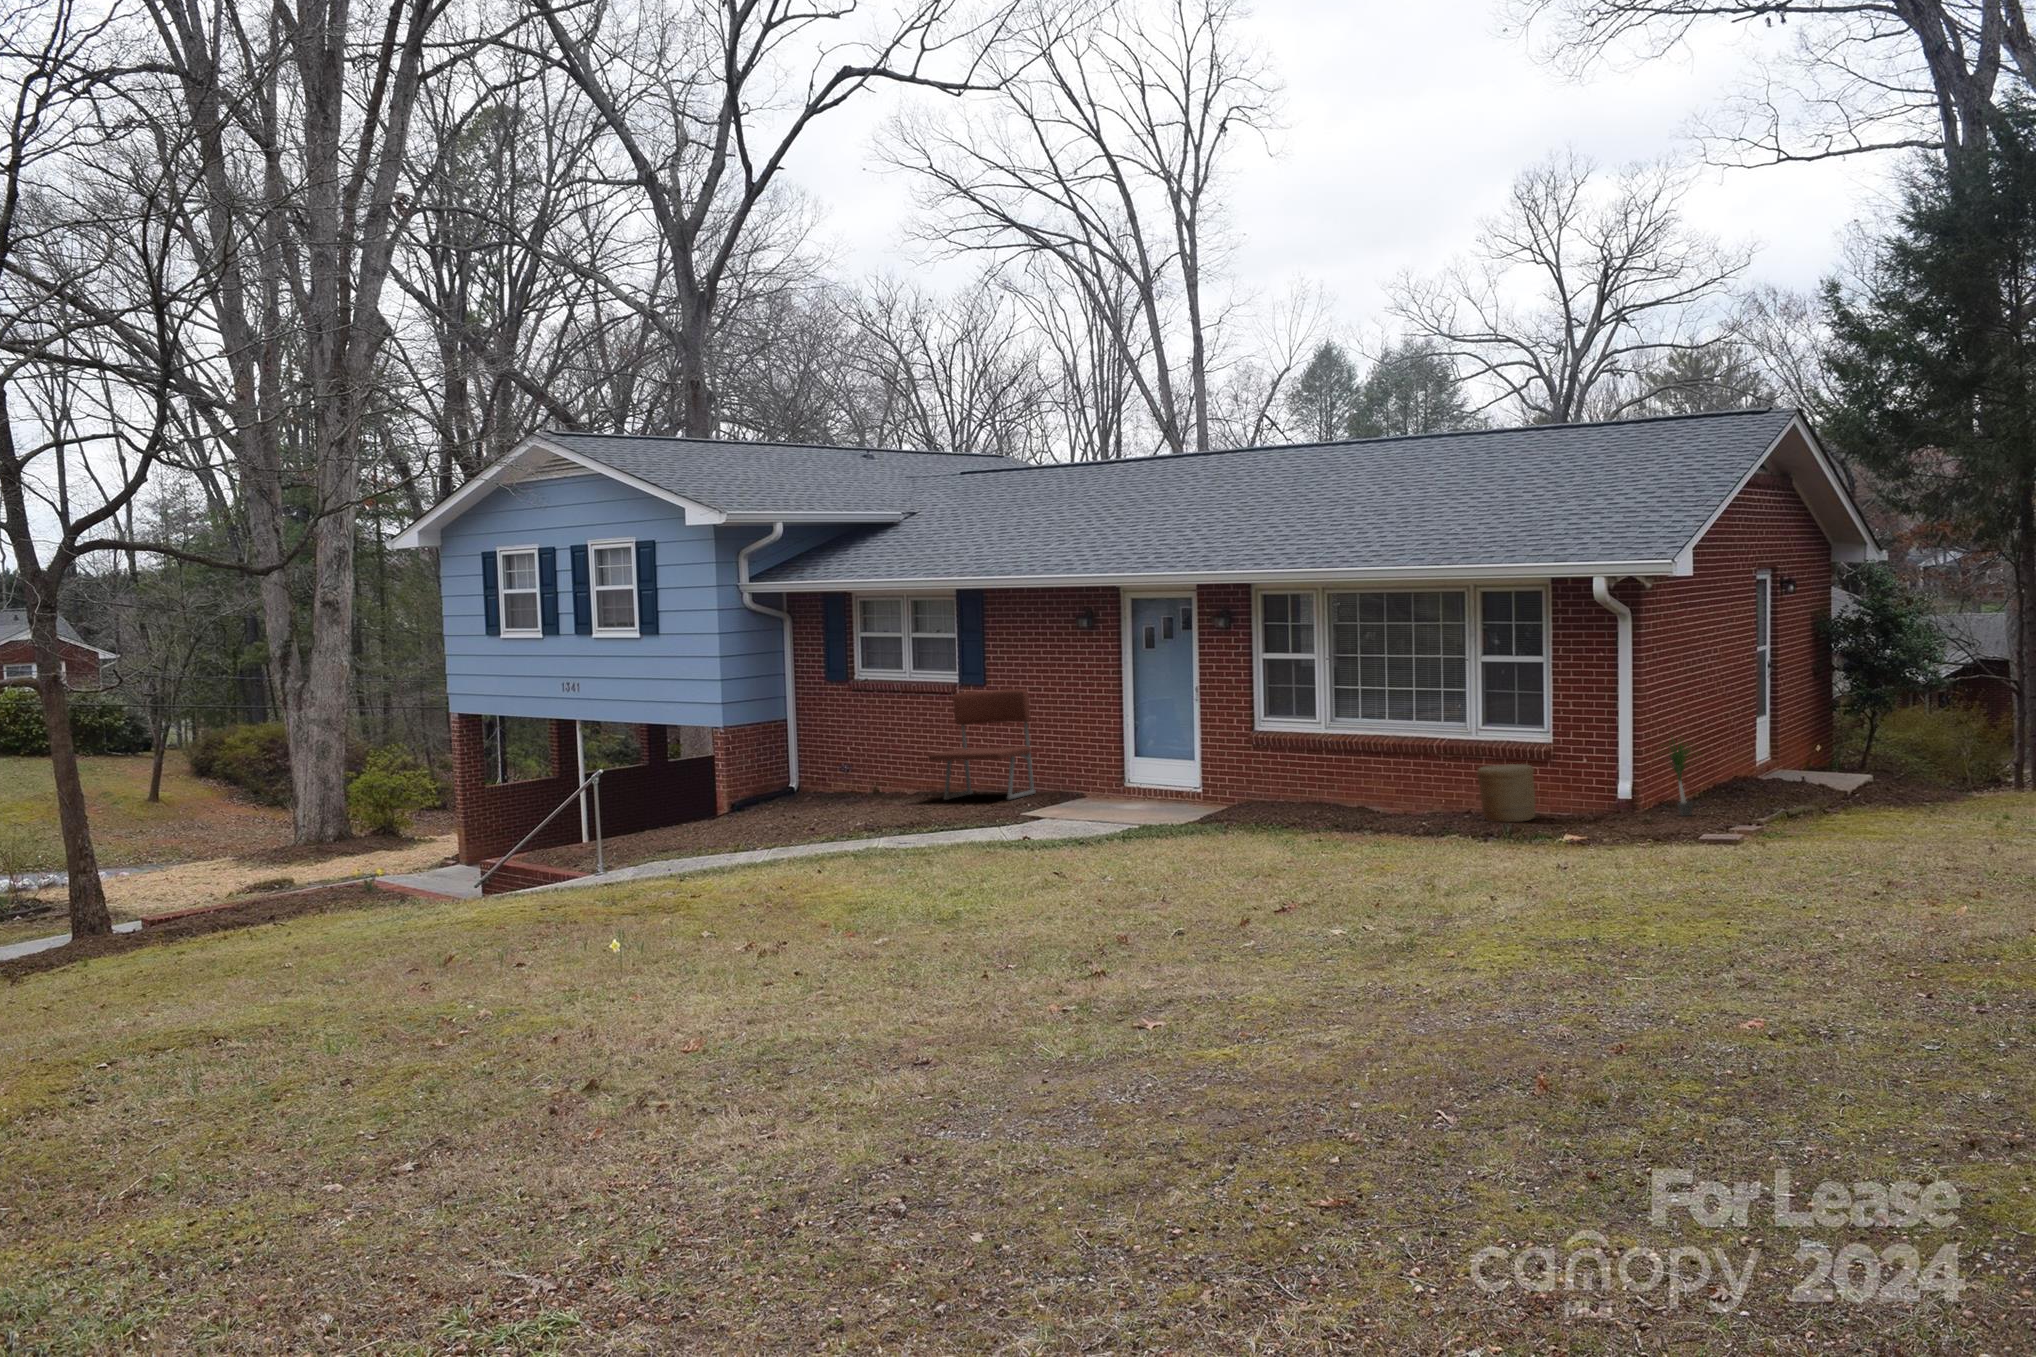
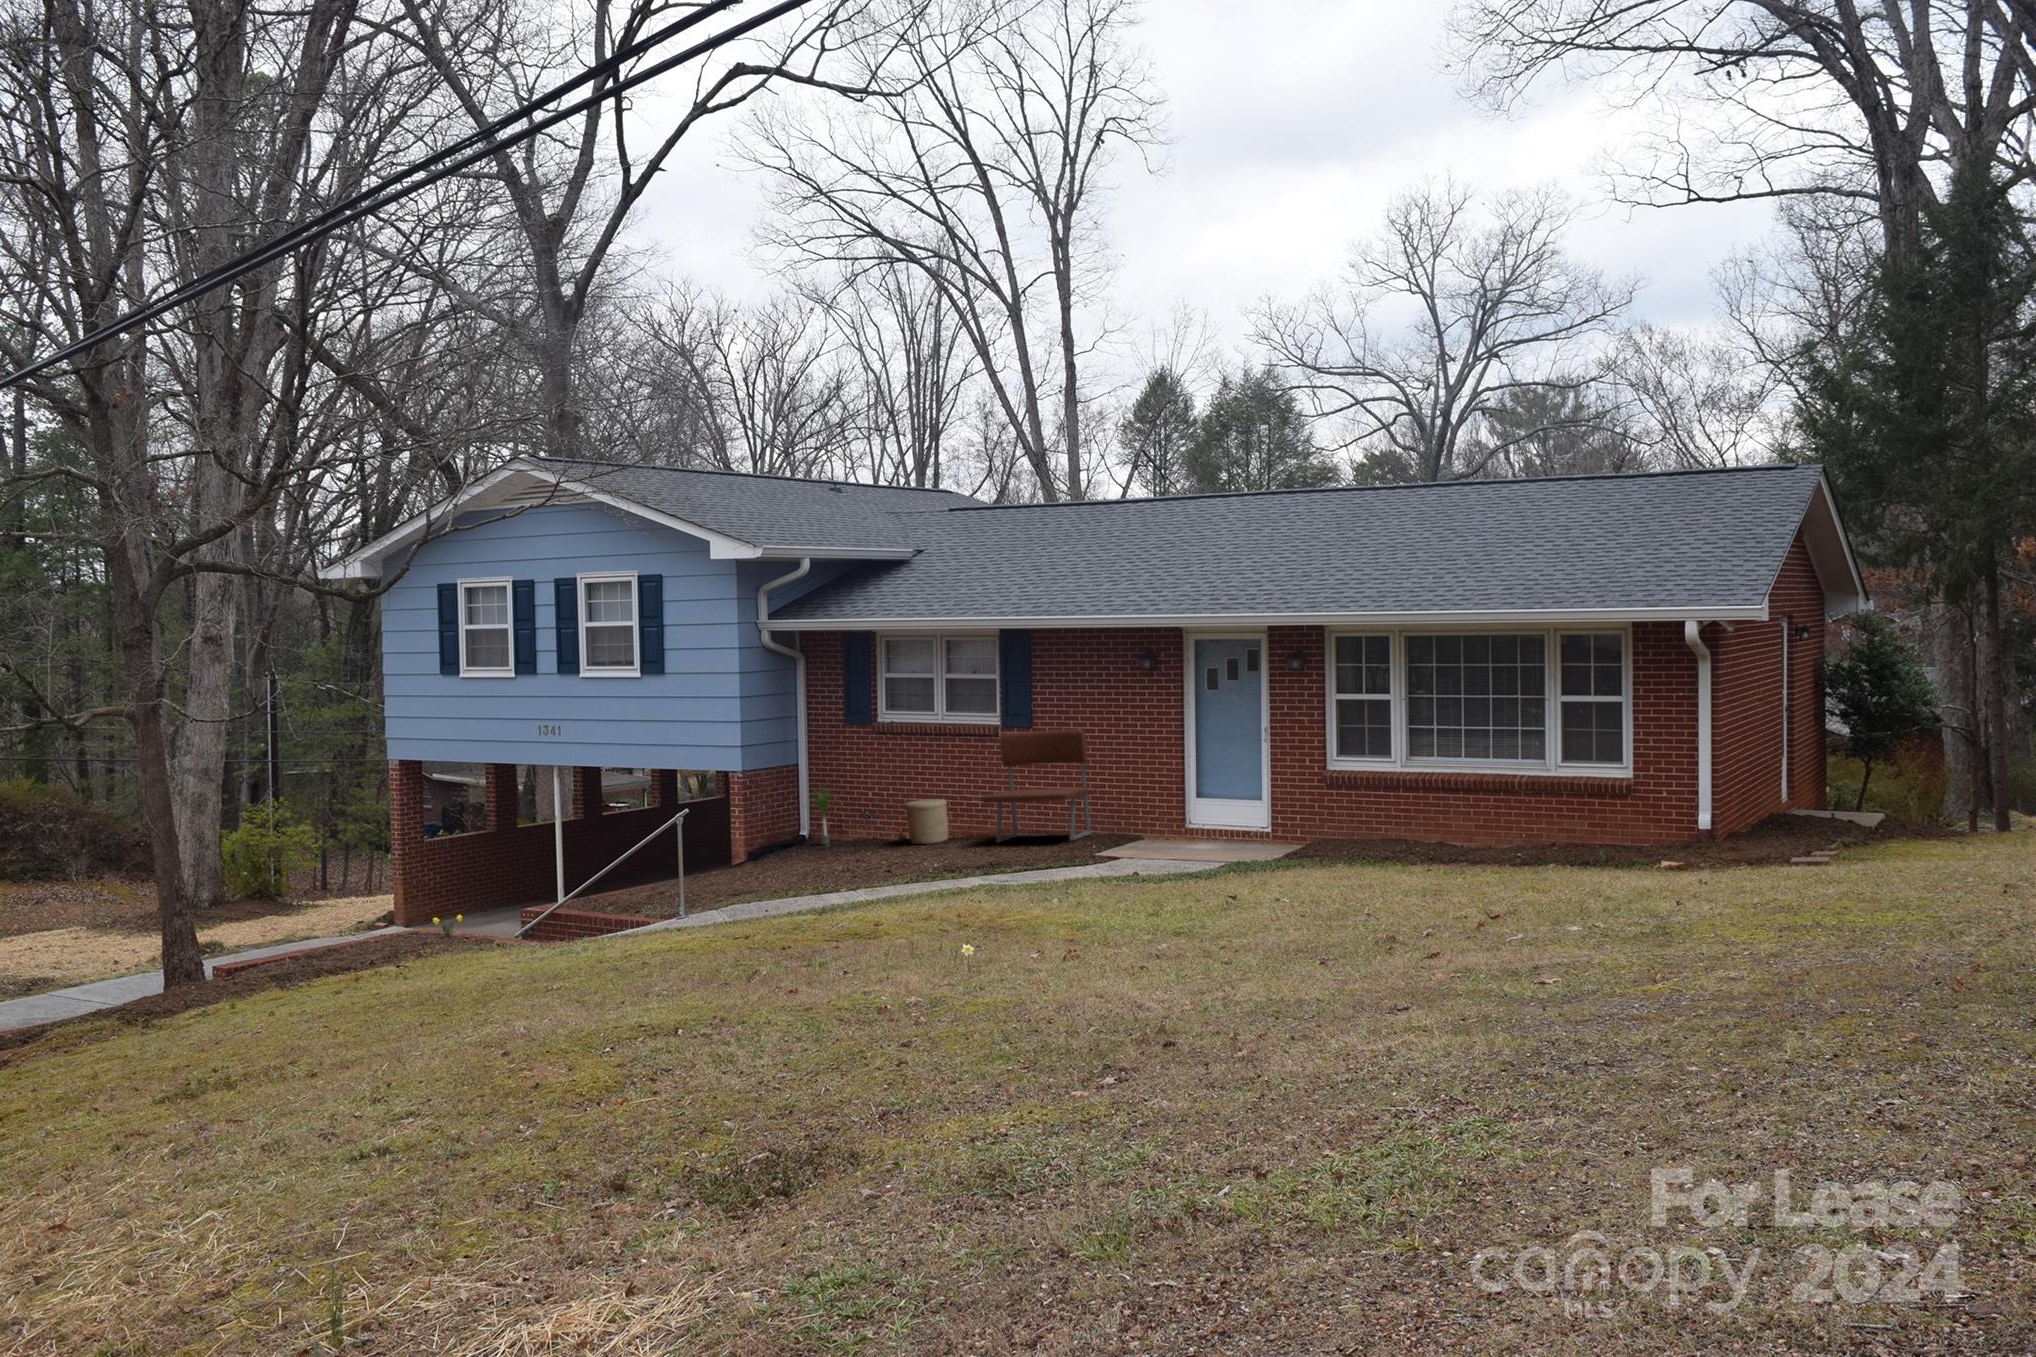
potted plant: present [1661,737,1693,816] -> present [813,789,834,845]
woven basket: present [1477,764,1535,822] -> present [905,799,948,844]

